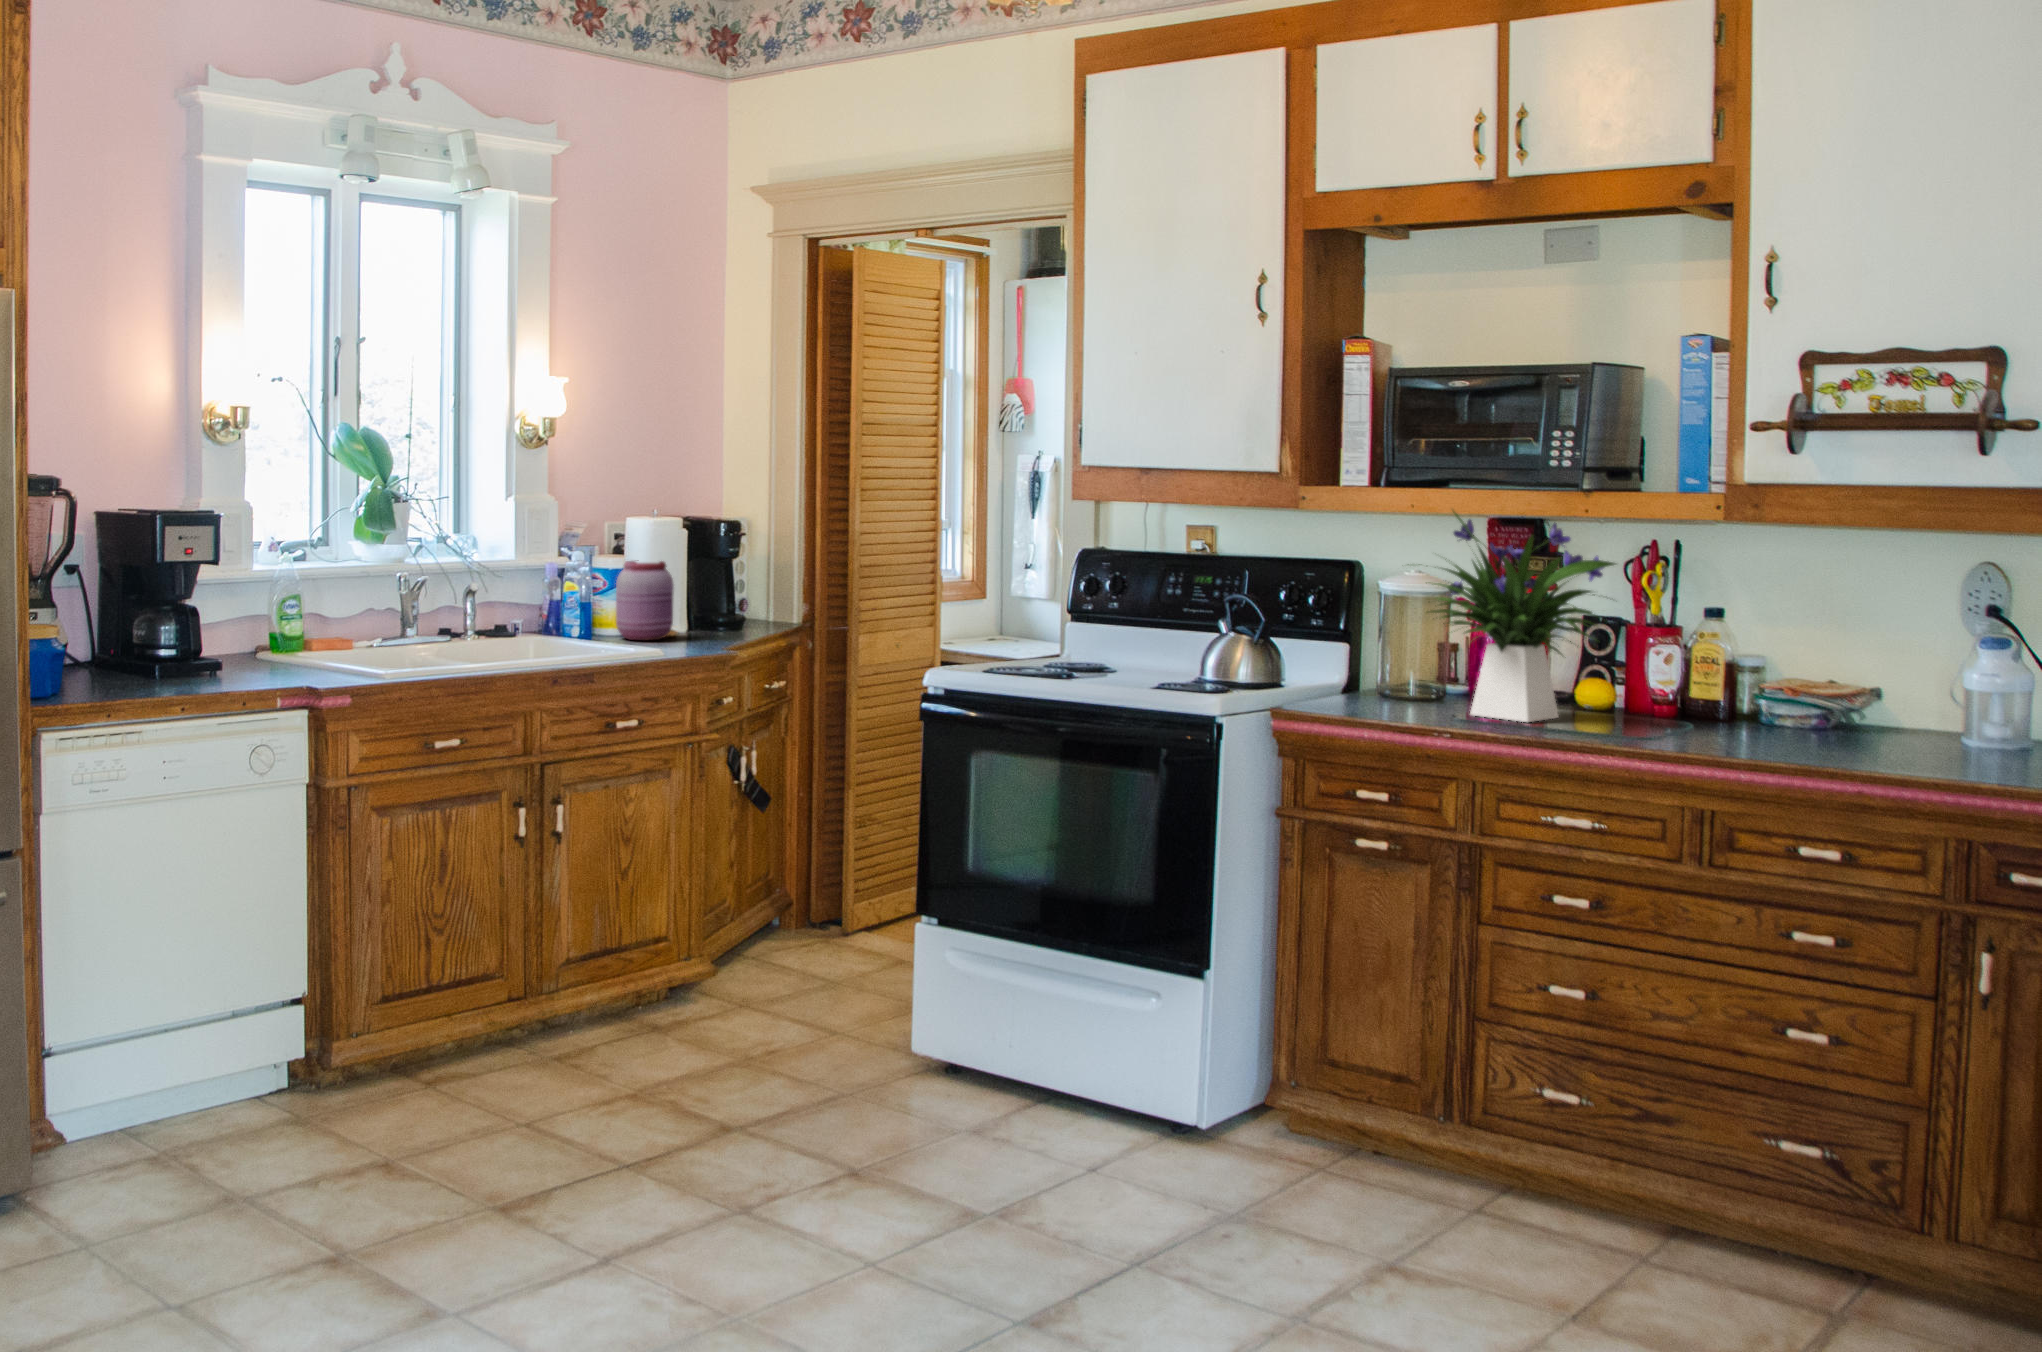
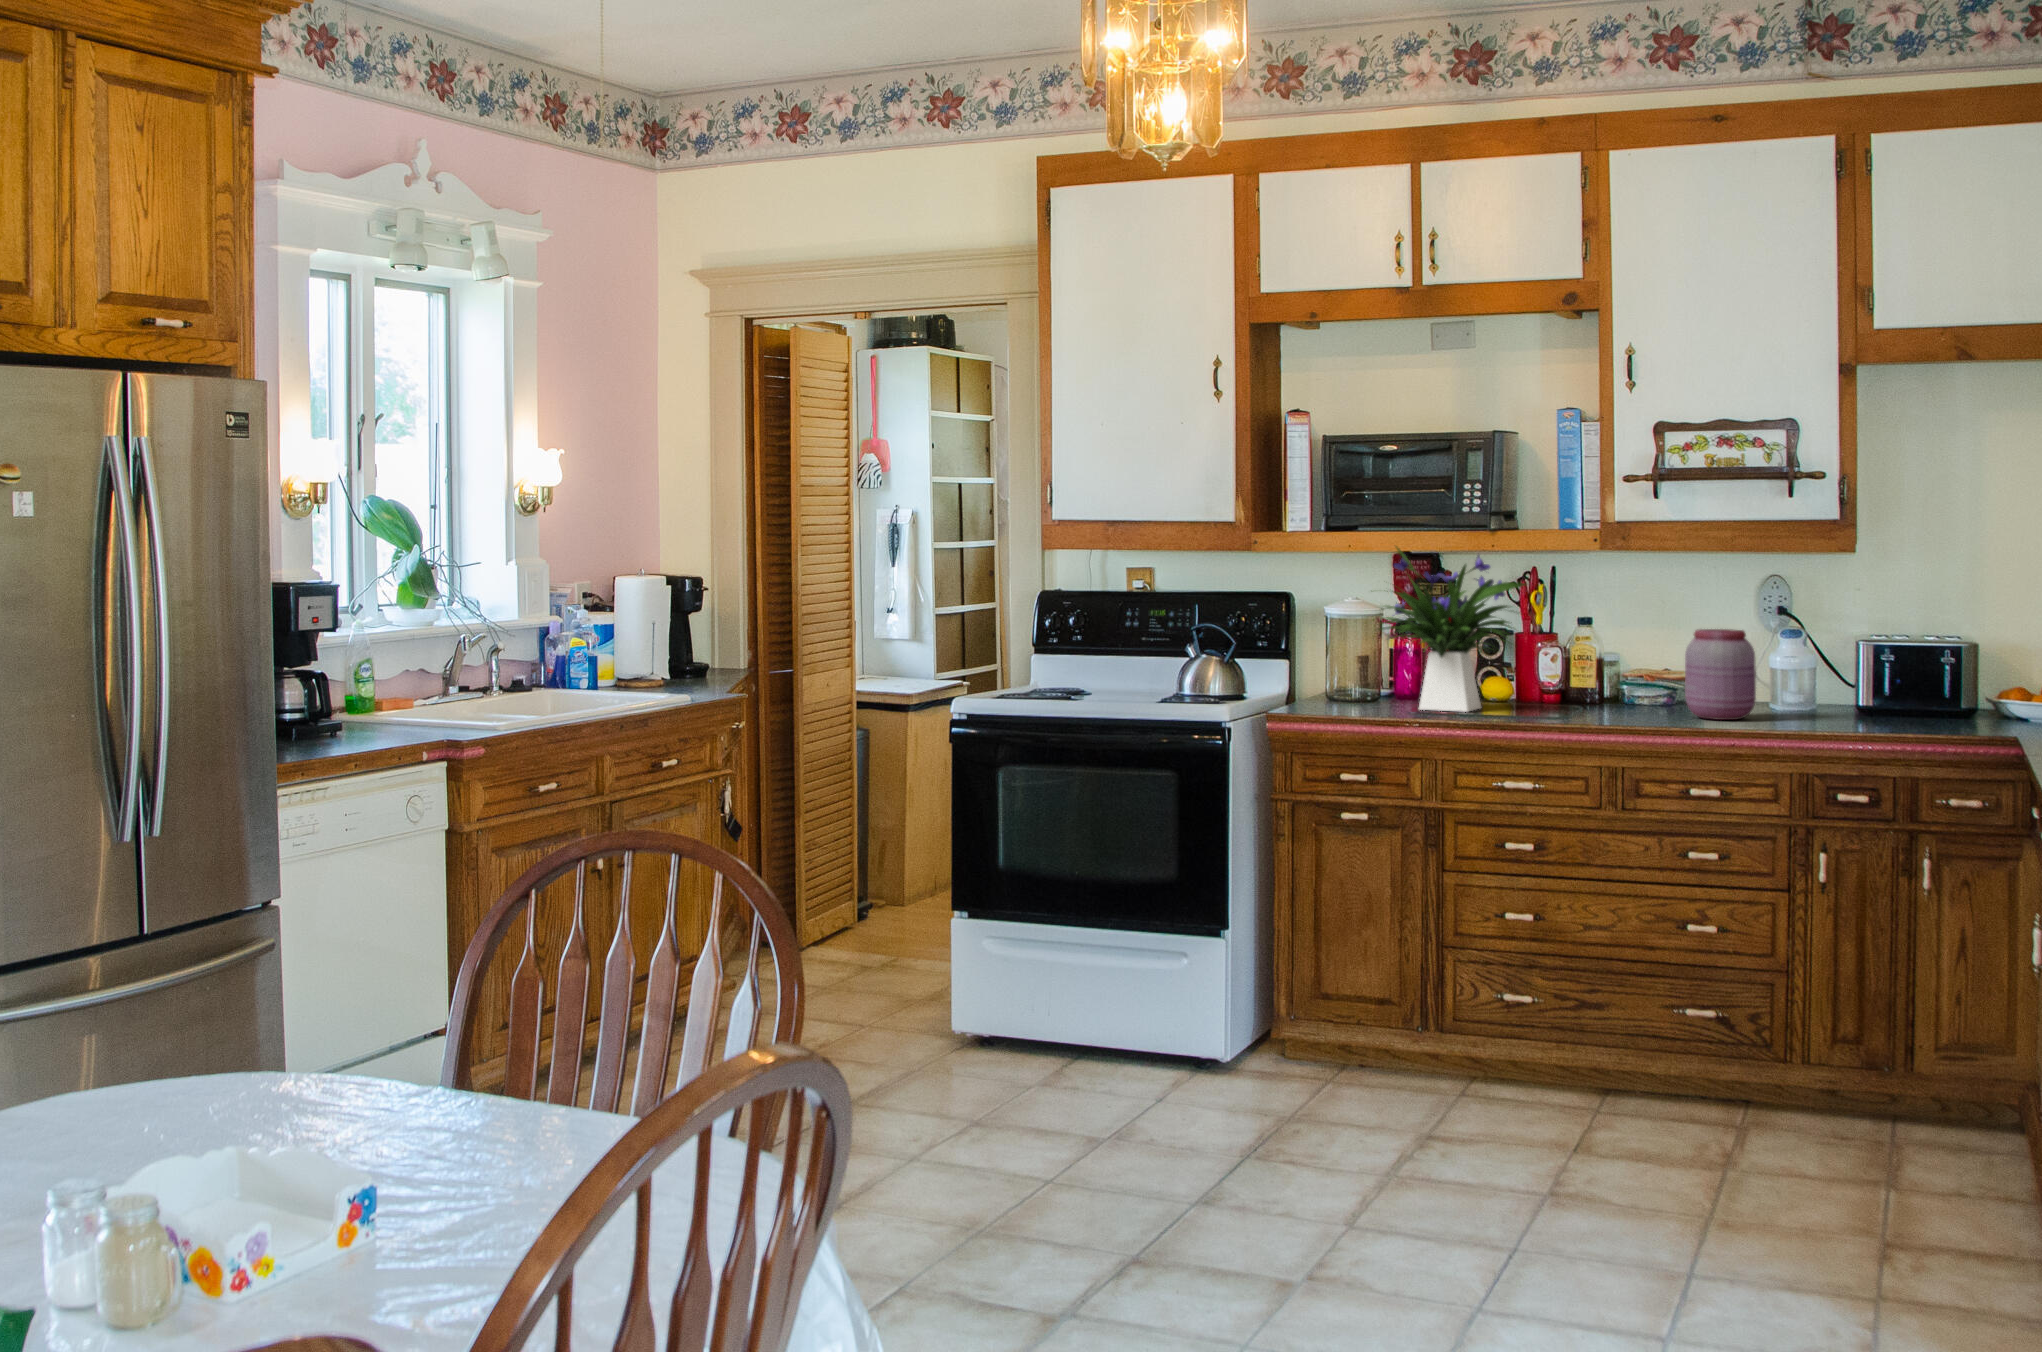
jar: present [616,561,674,640] -> present [1685,629,1756,720]

